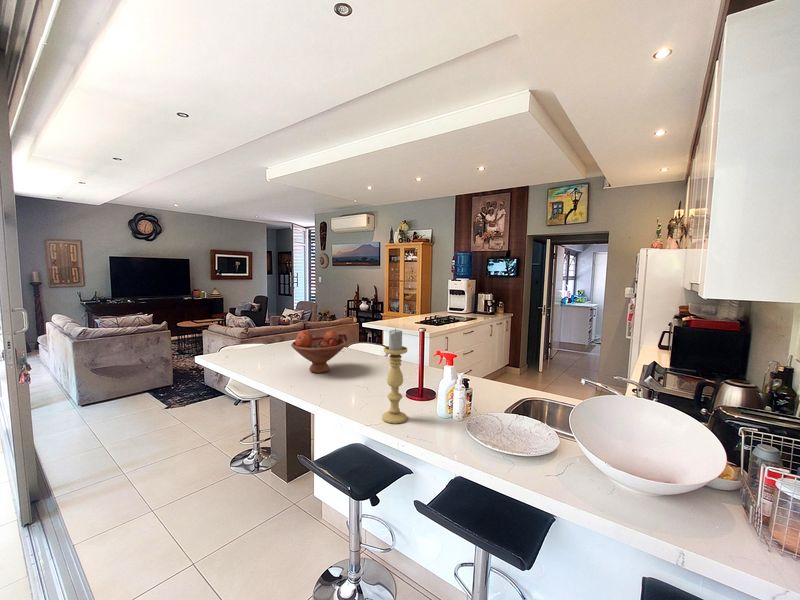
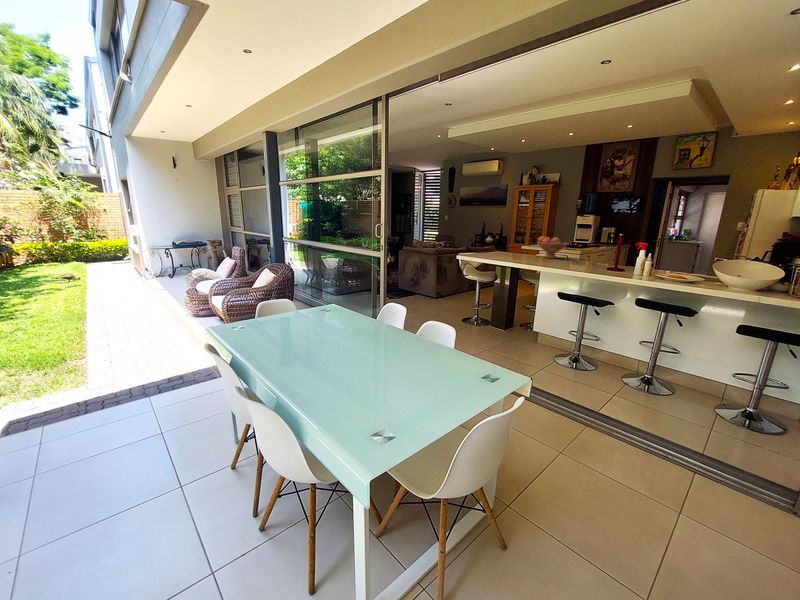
candle holder: present [382,329,407,424] -> none [614,227,632,269]

